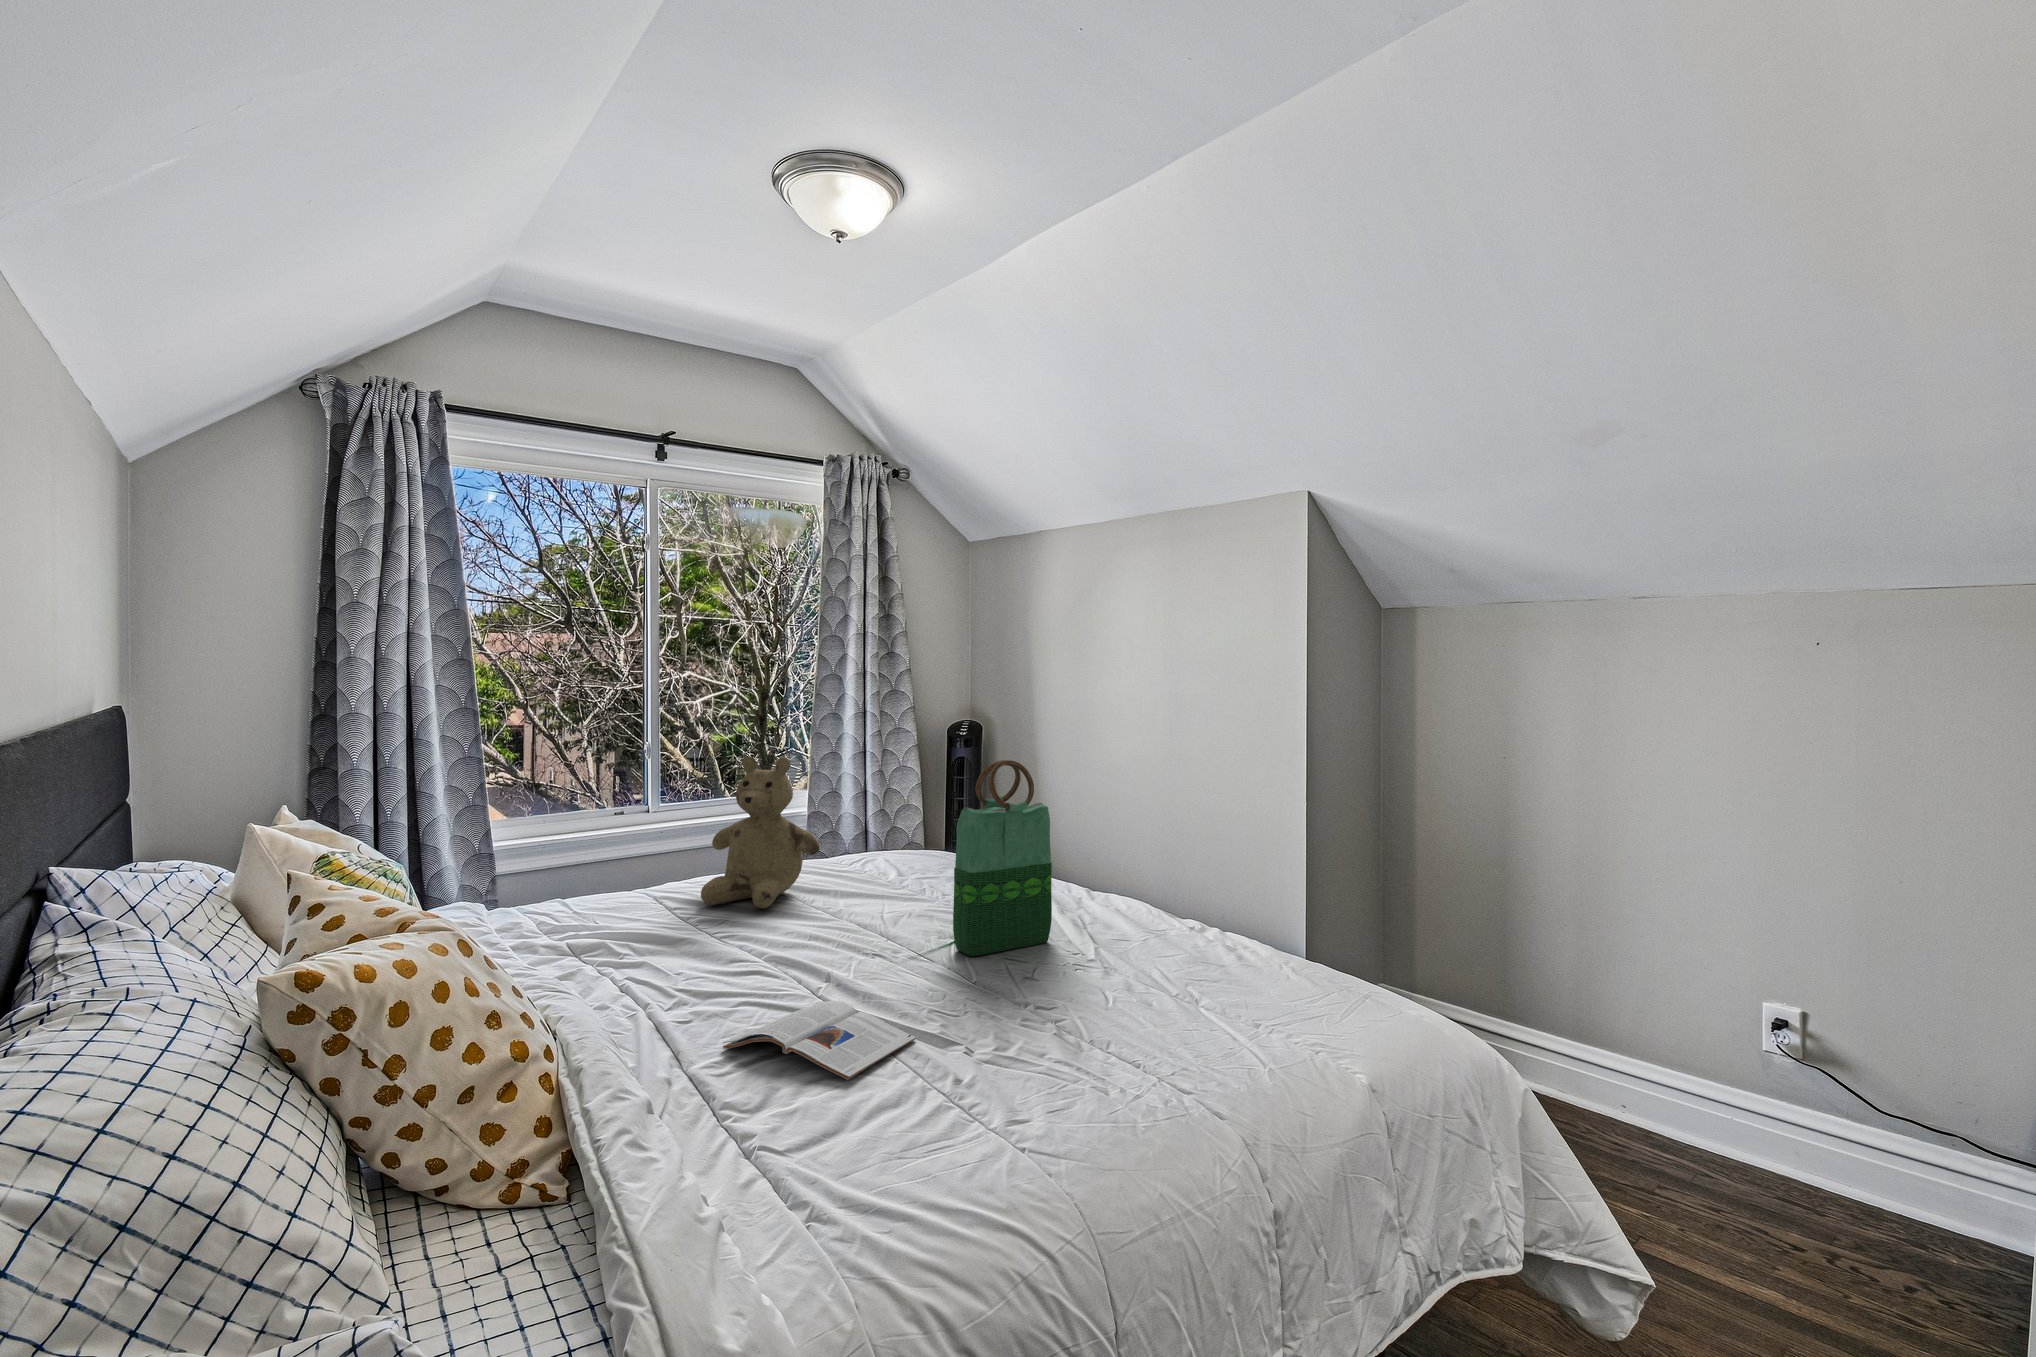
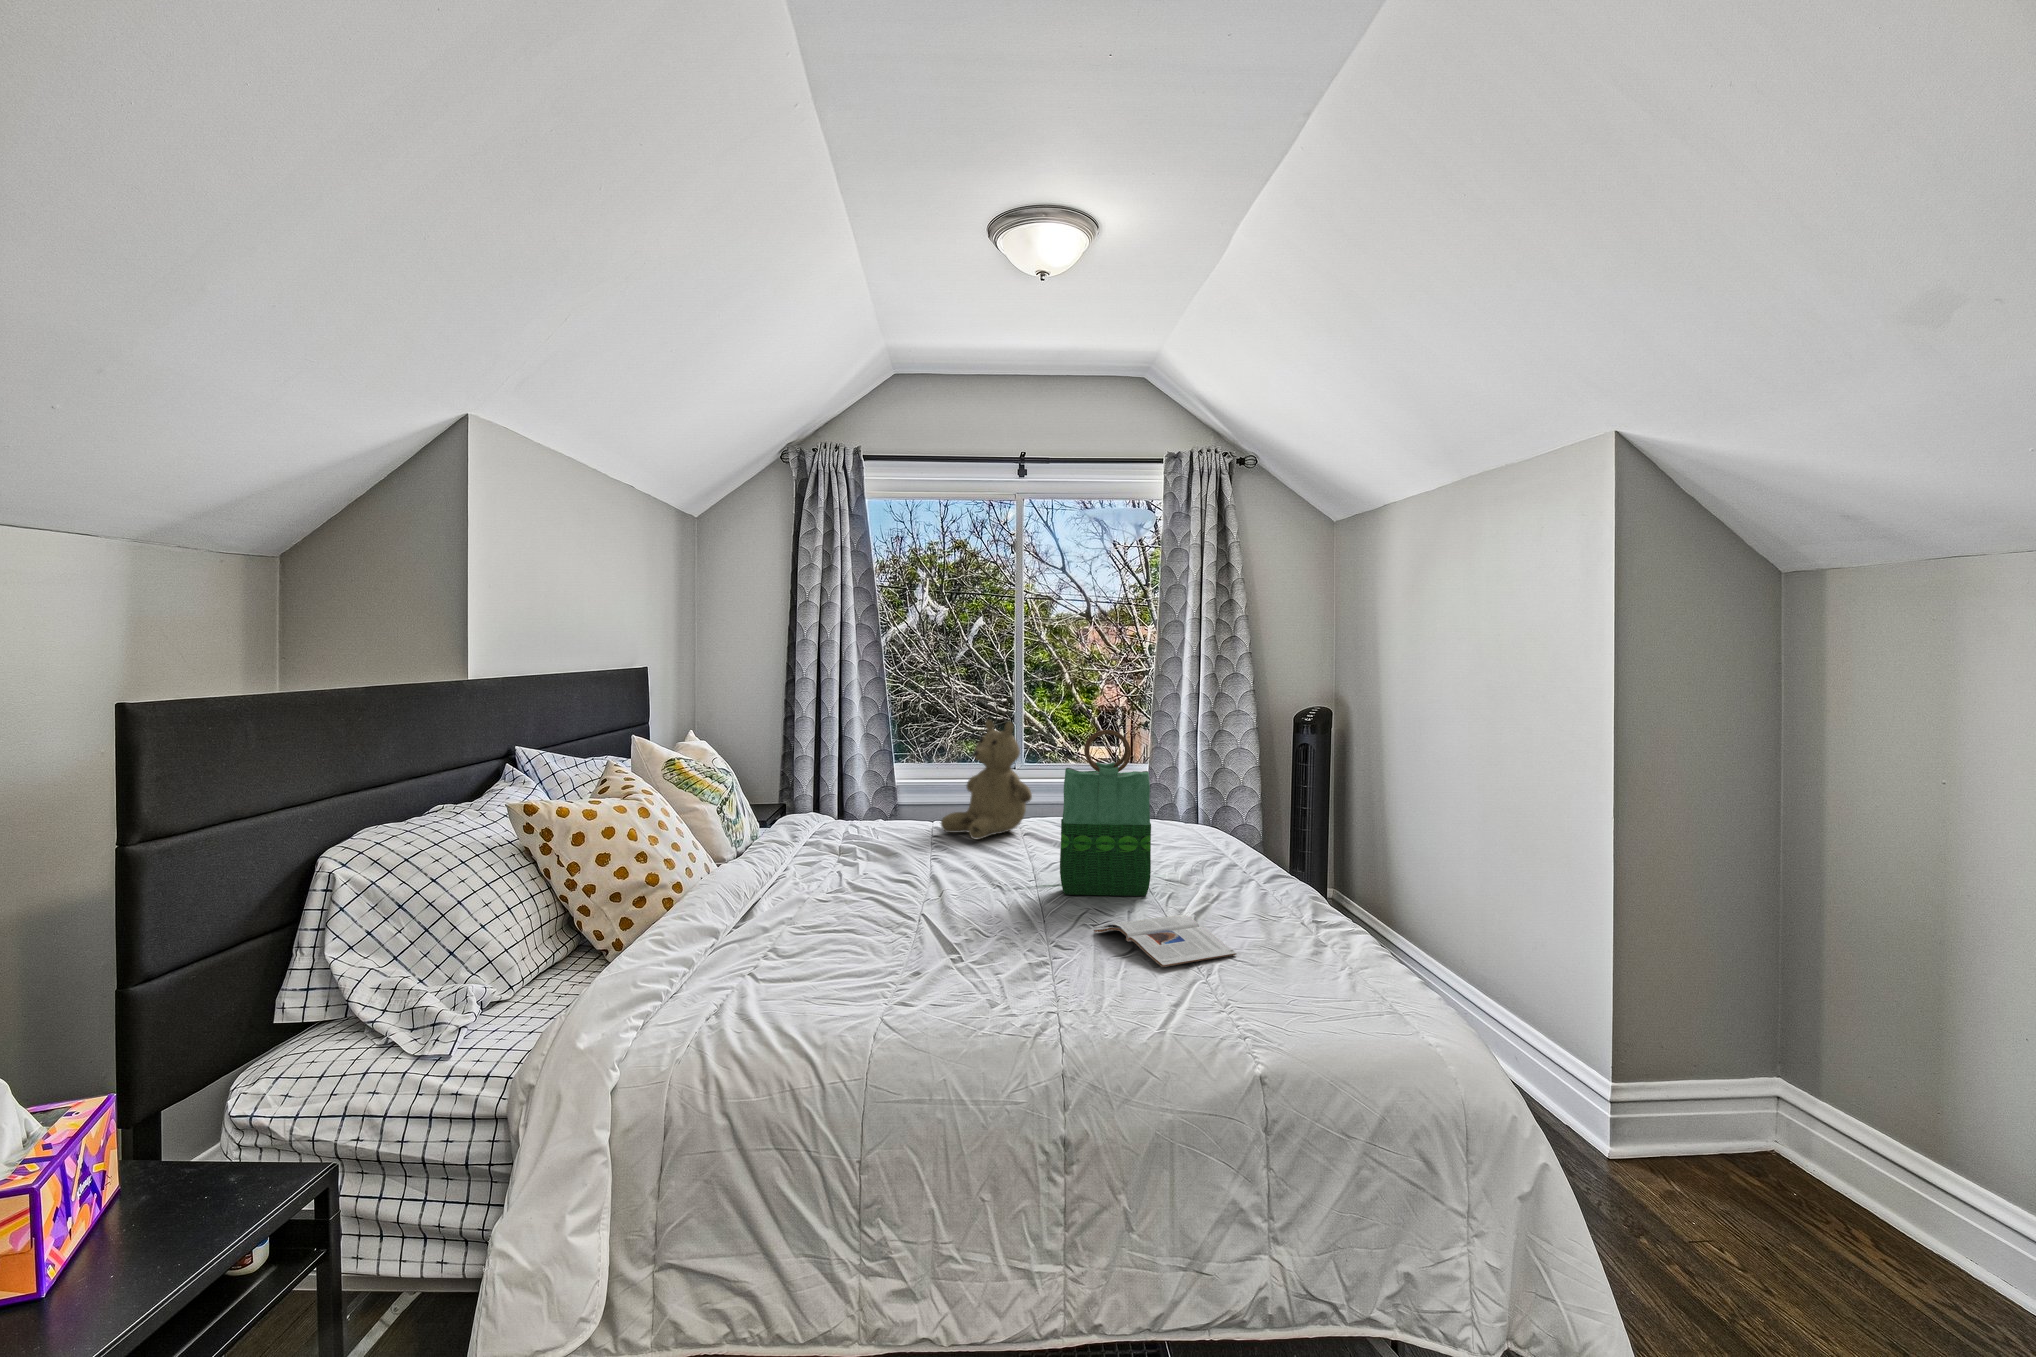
magazine: present [723,1001,916,1080] -> present [1094,915,1237,967]

